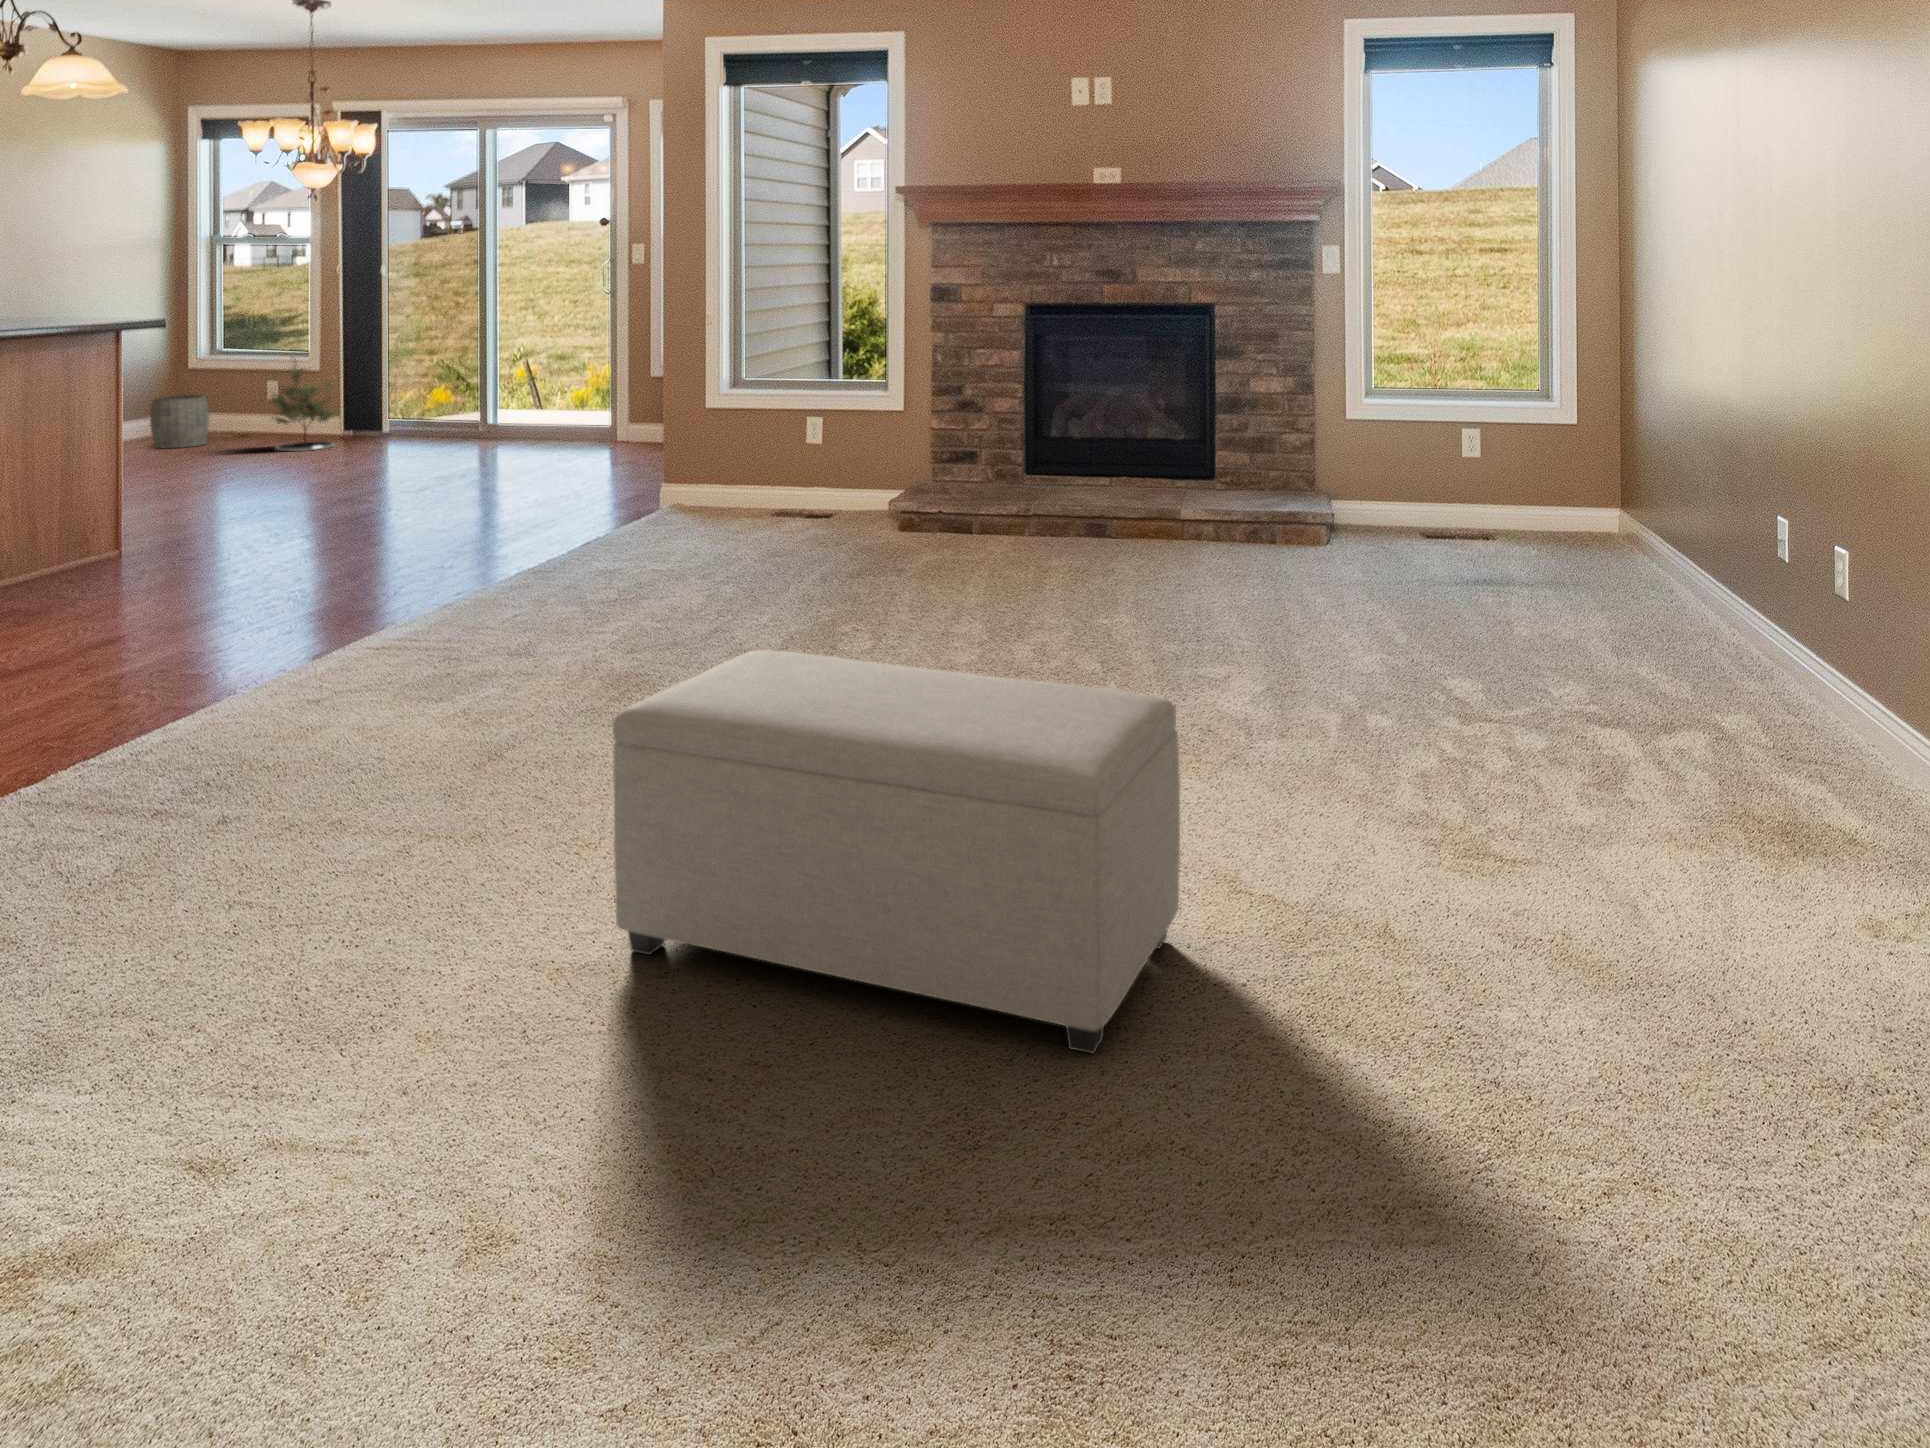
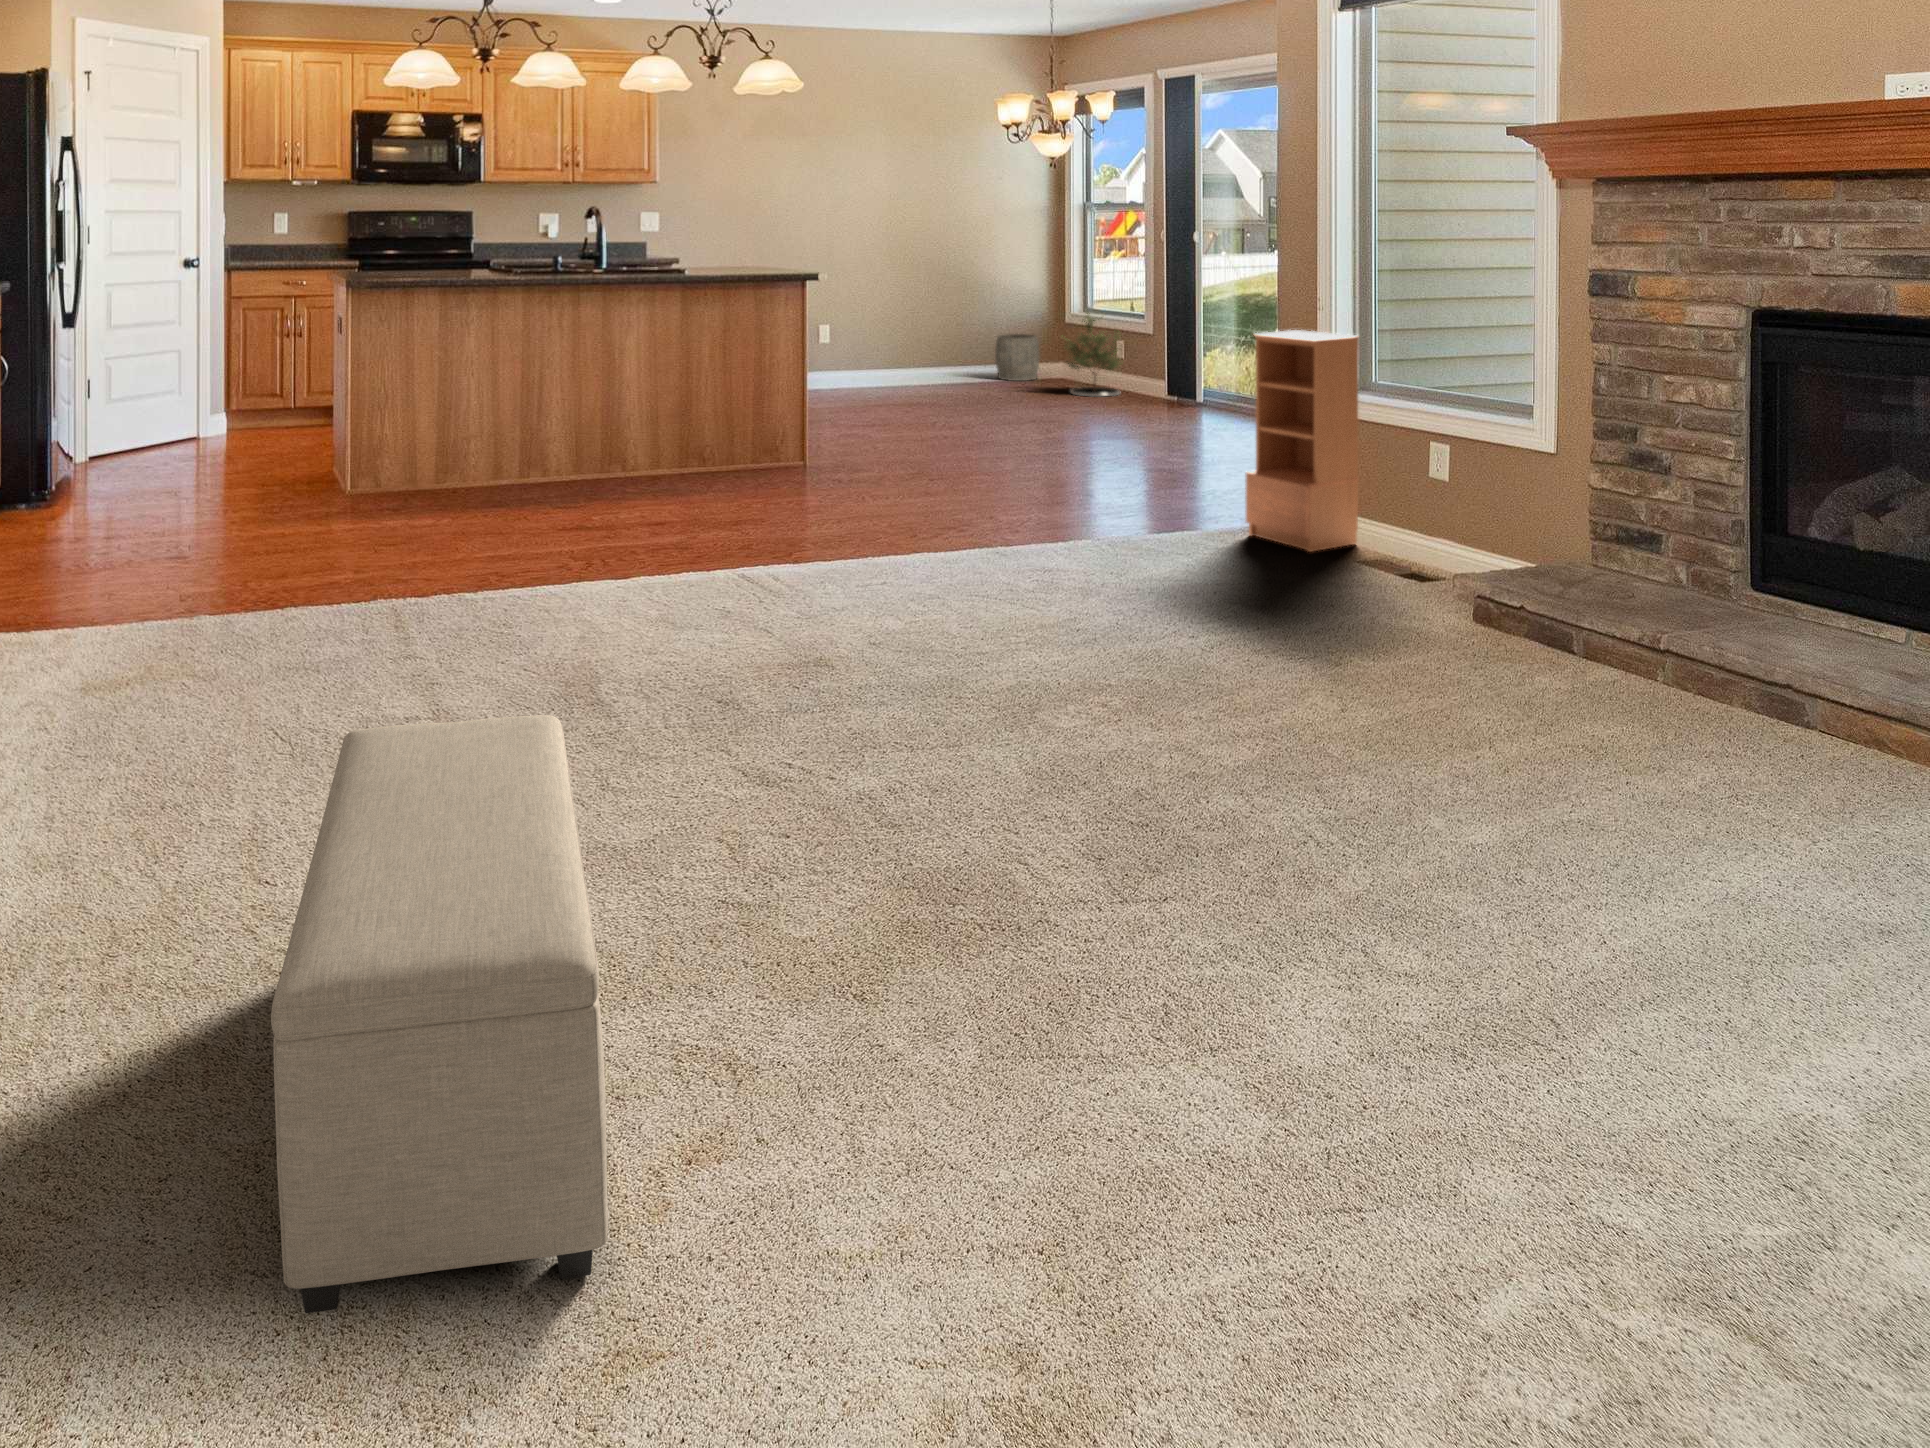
bookcase: none [674,342,756,519] -> present [1245,330,1359,552]

